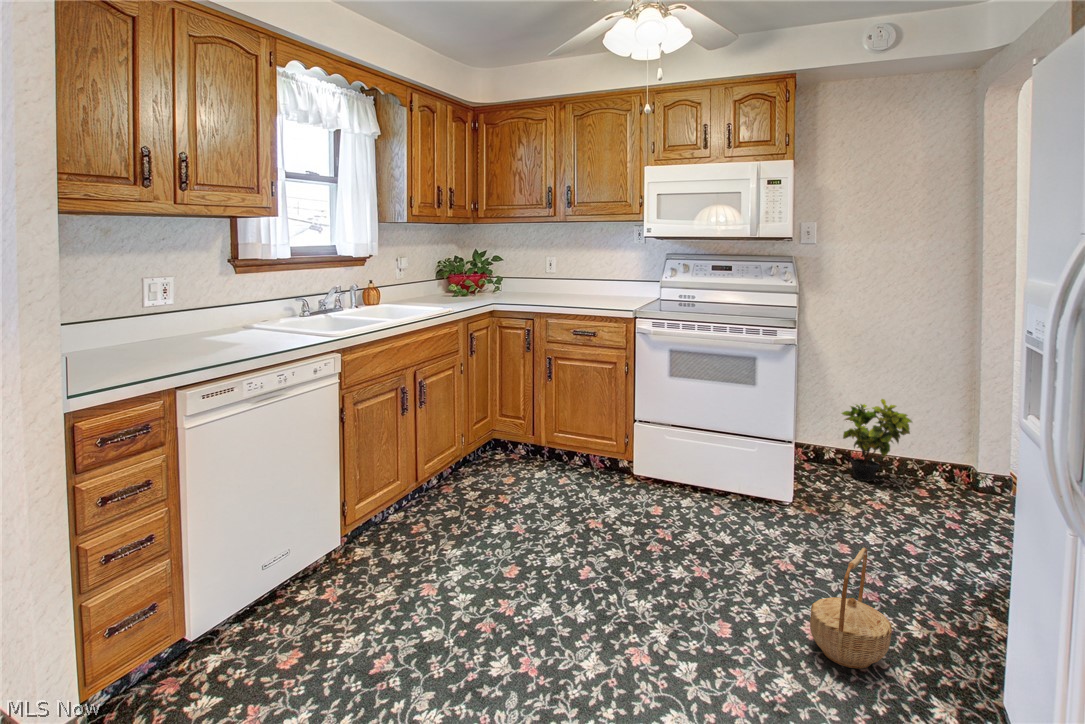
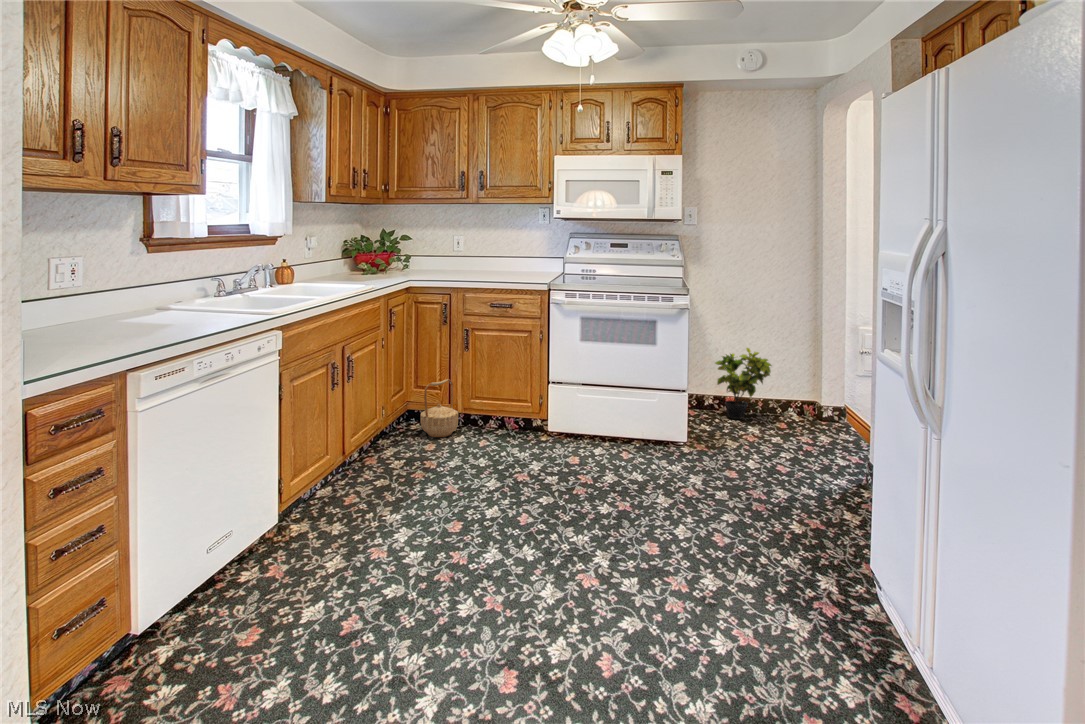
basket: present [810,548,892,669] -> present [420,379,458,437]

